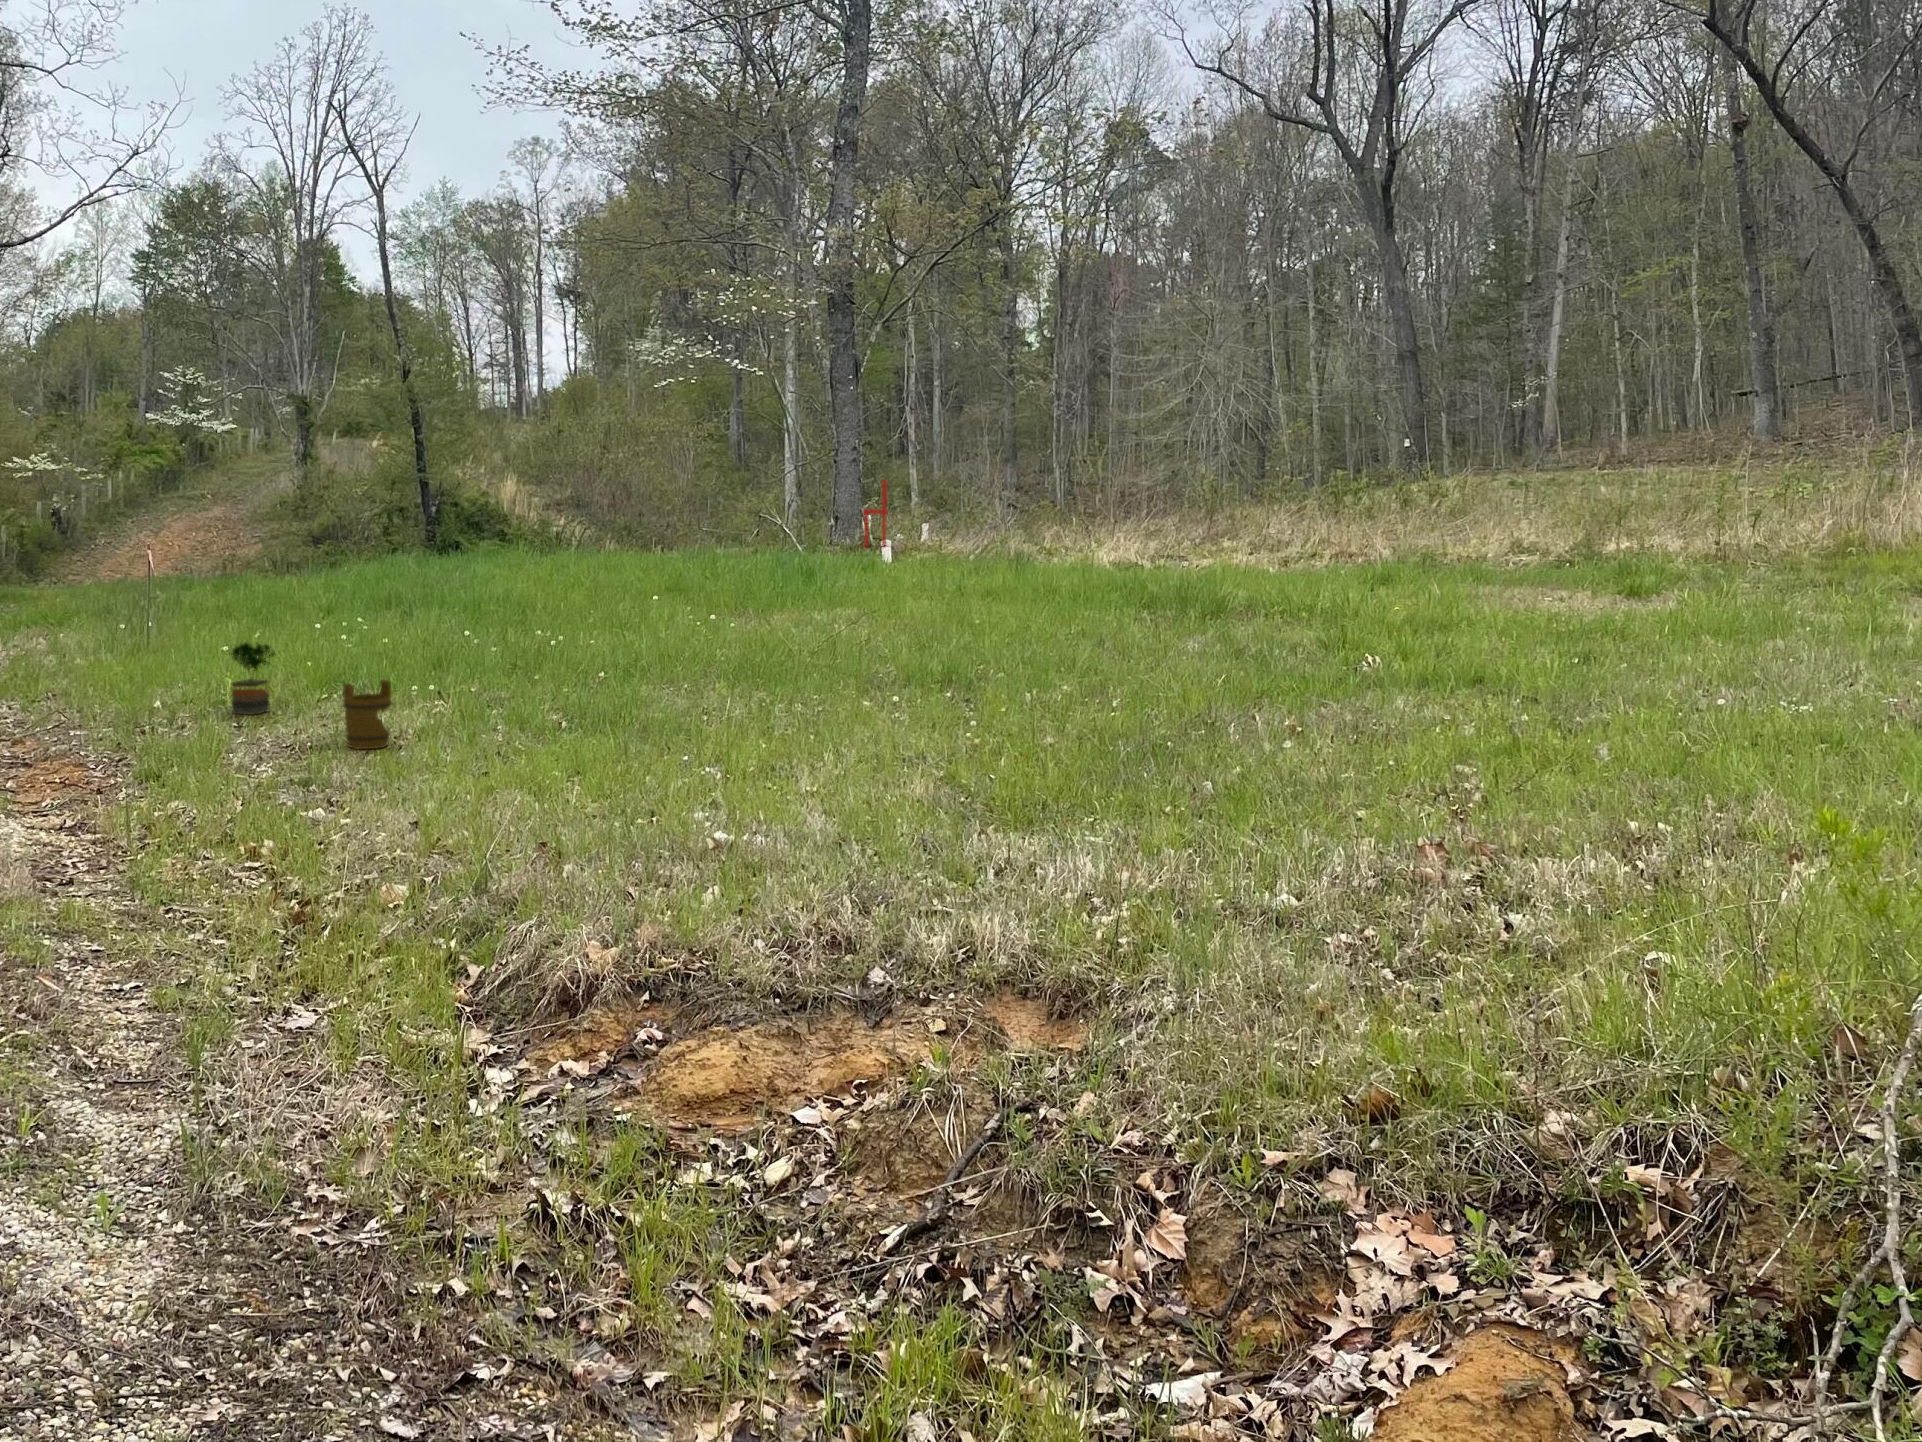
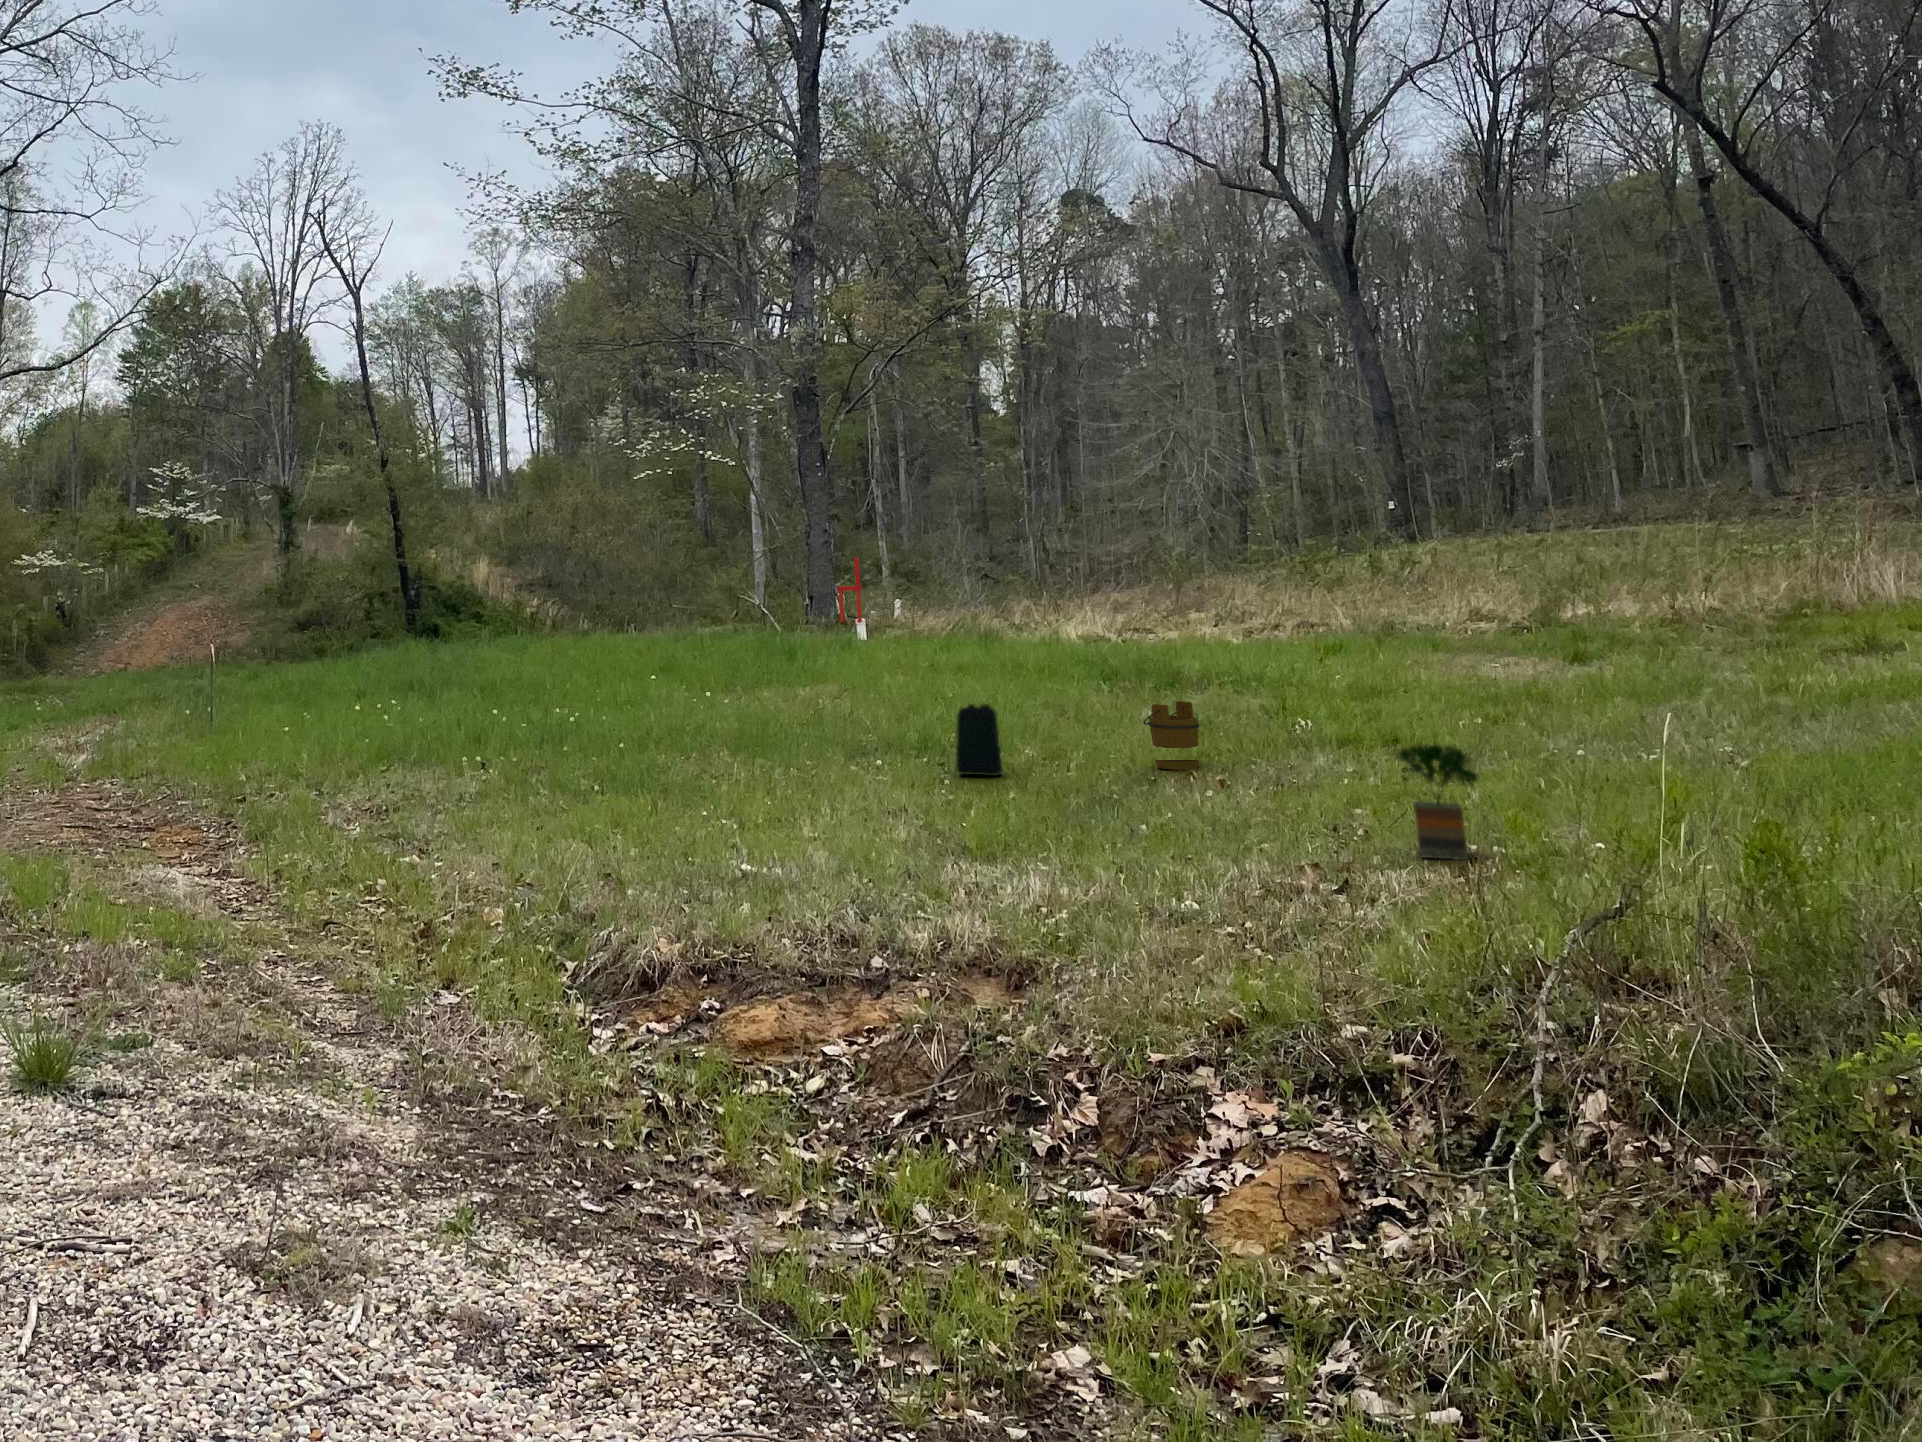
backpack: none [983,630,1036,715] -> present [956,704,1003,776]
potted tree: present [231,643,275,715] -> present [1395,744,1480,860]
bucket: present [342,680,392,749] -> present [1143,701,1199,770]

